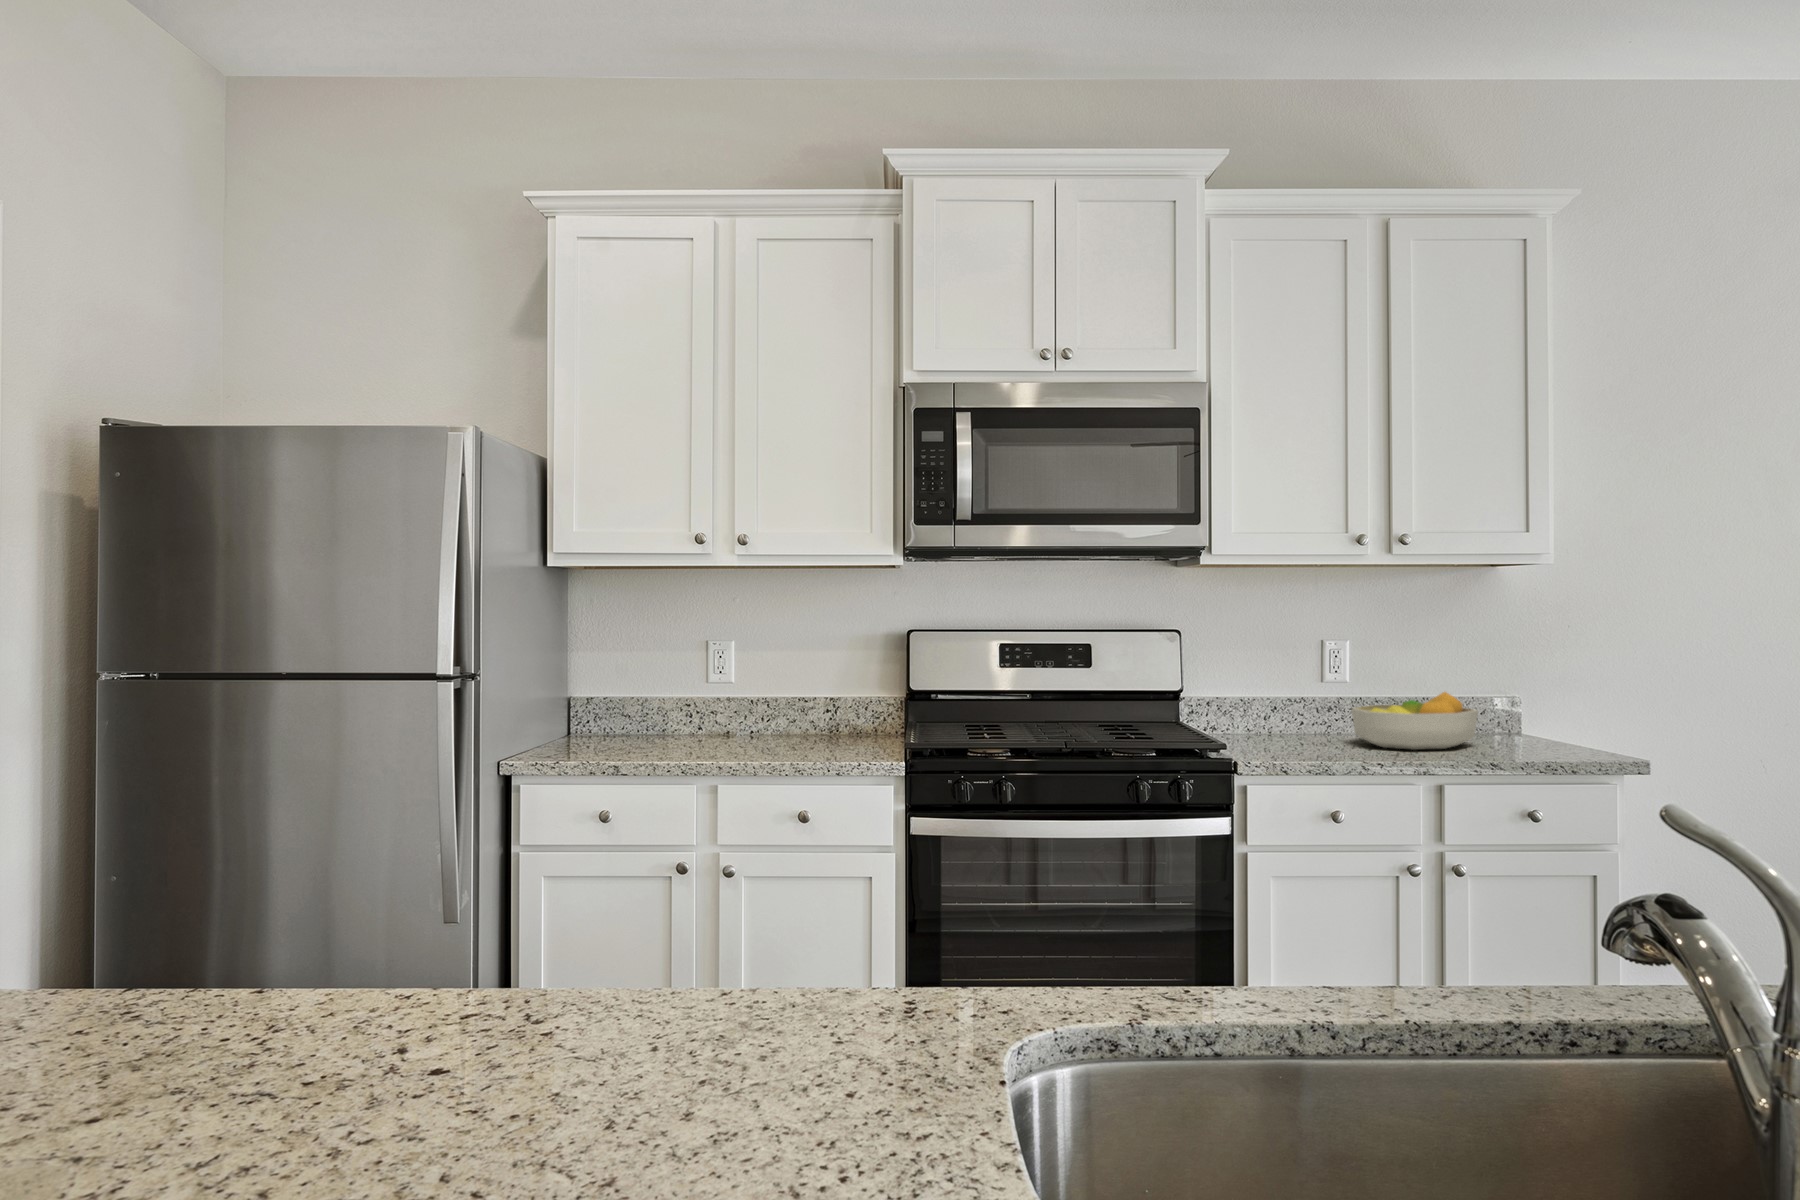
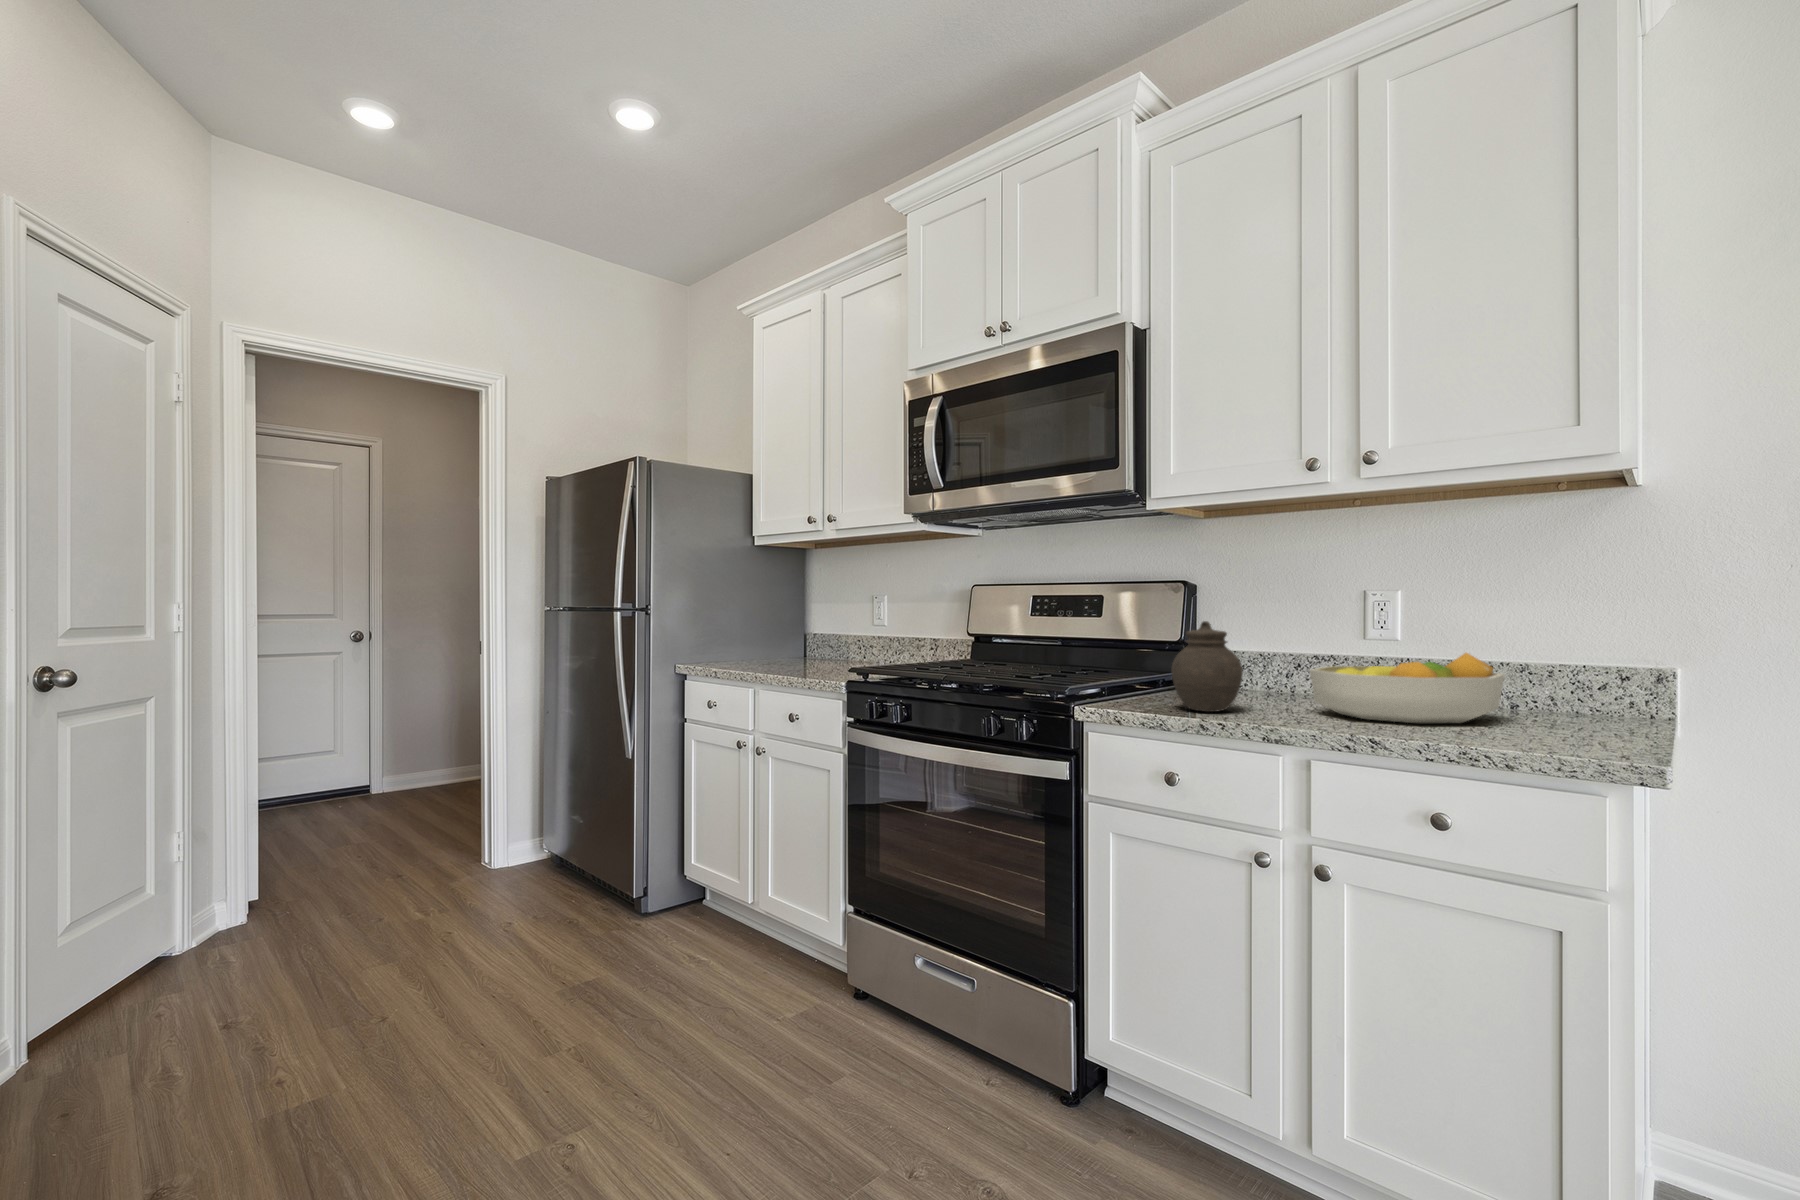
jar: none [1273,673,1337,756] -> present [1172,621,1243,712]

